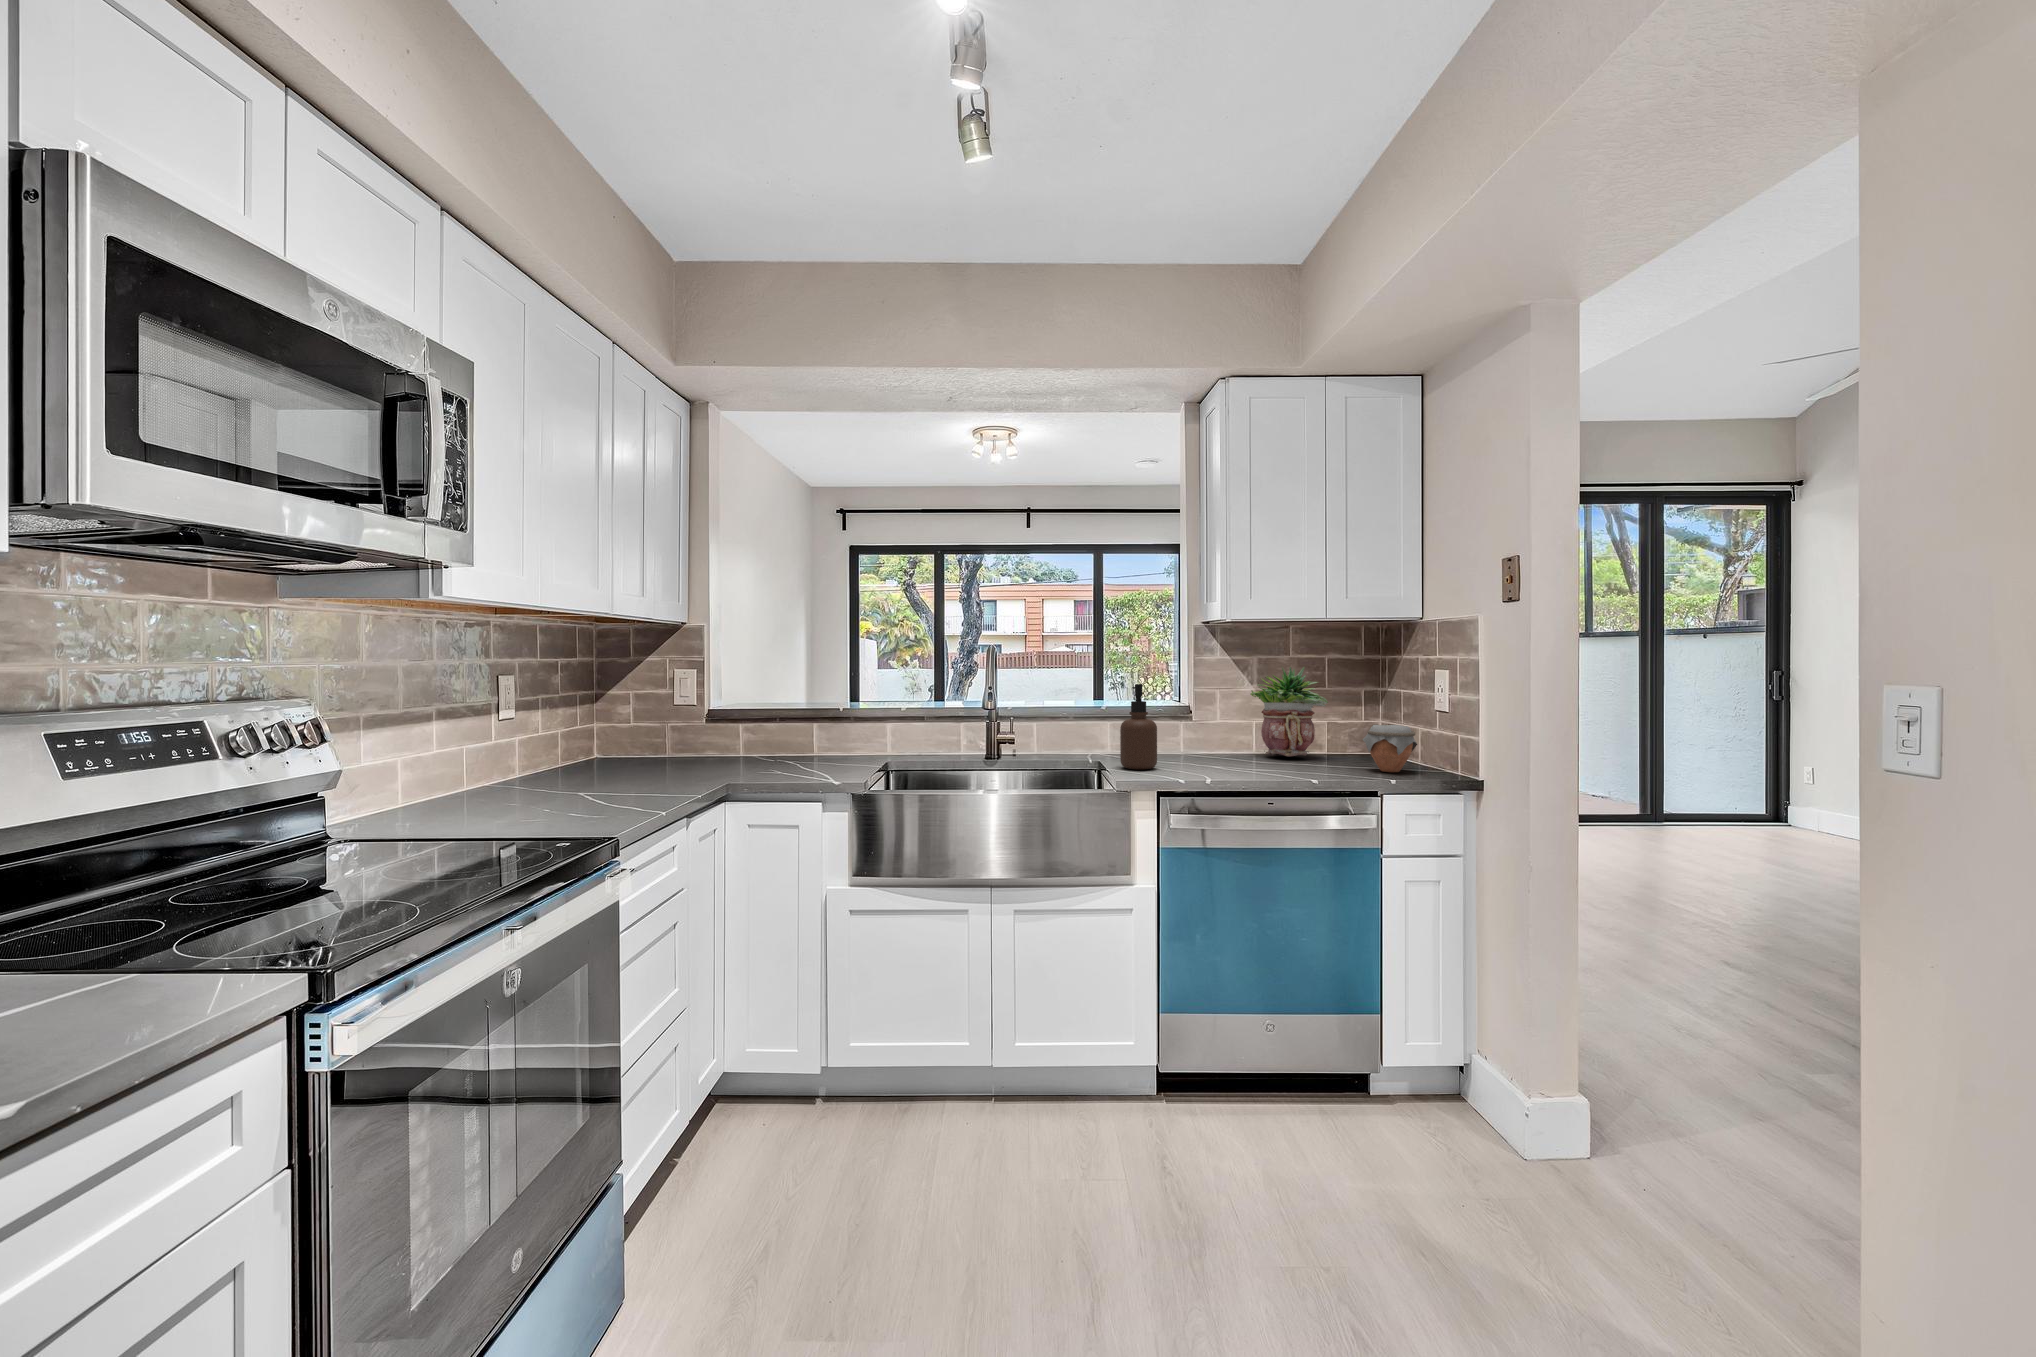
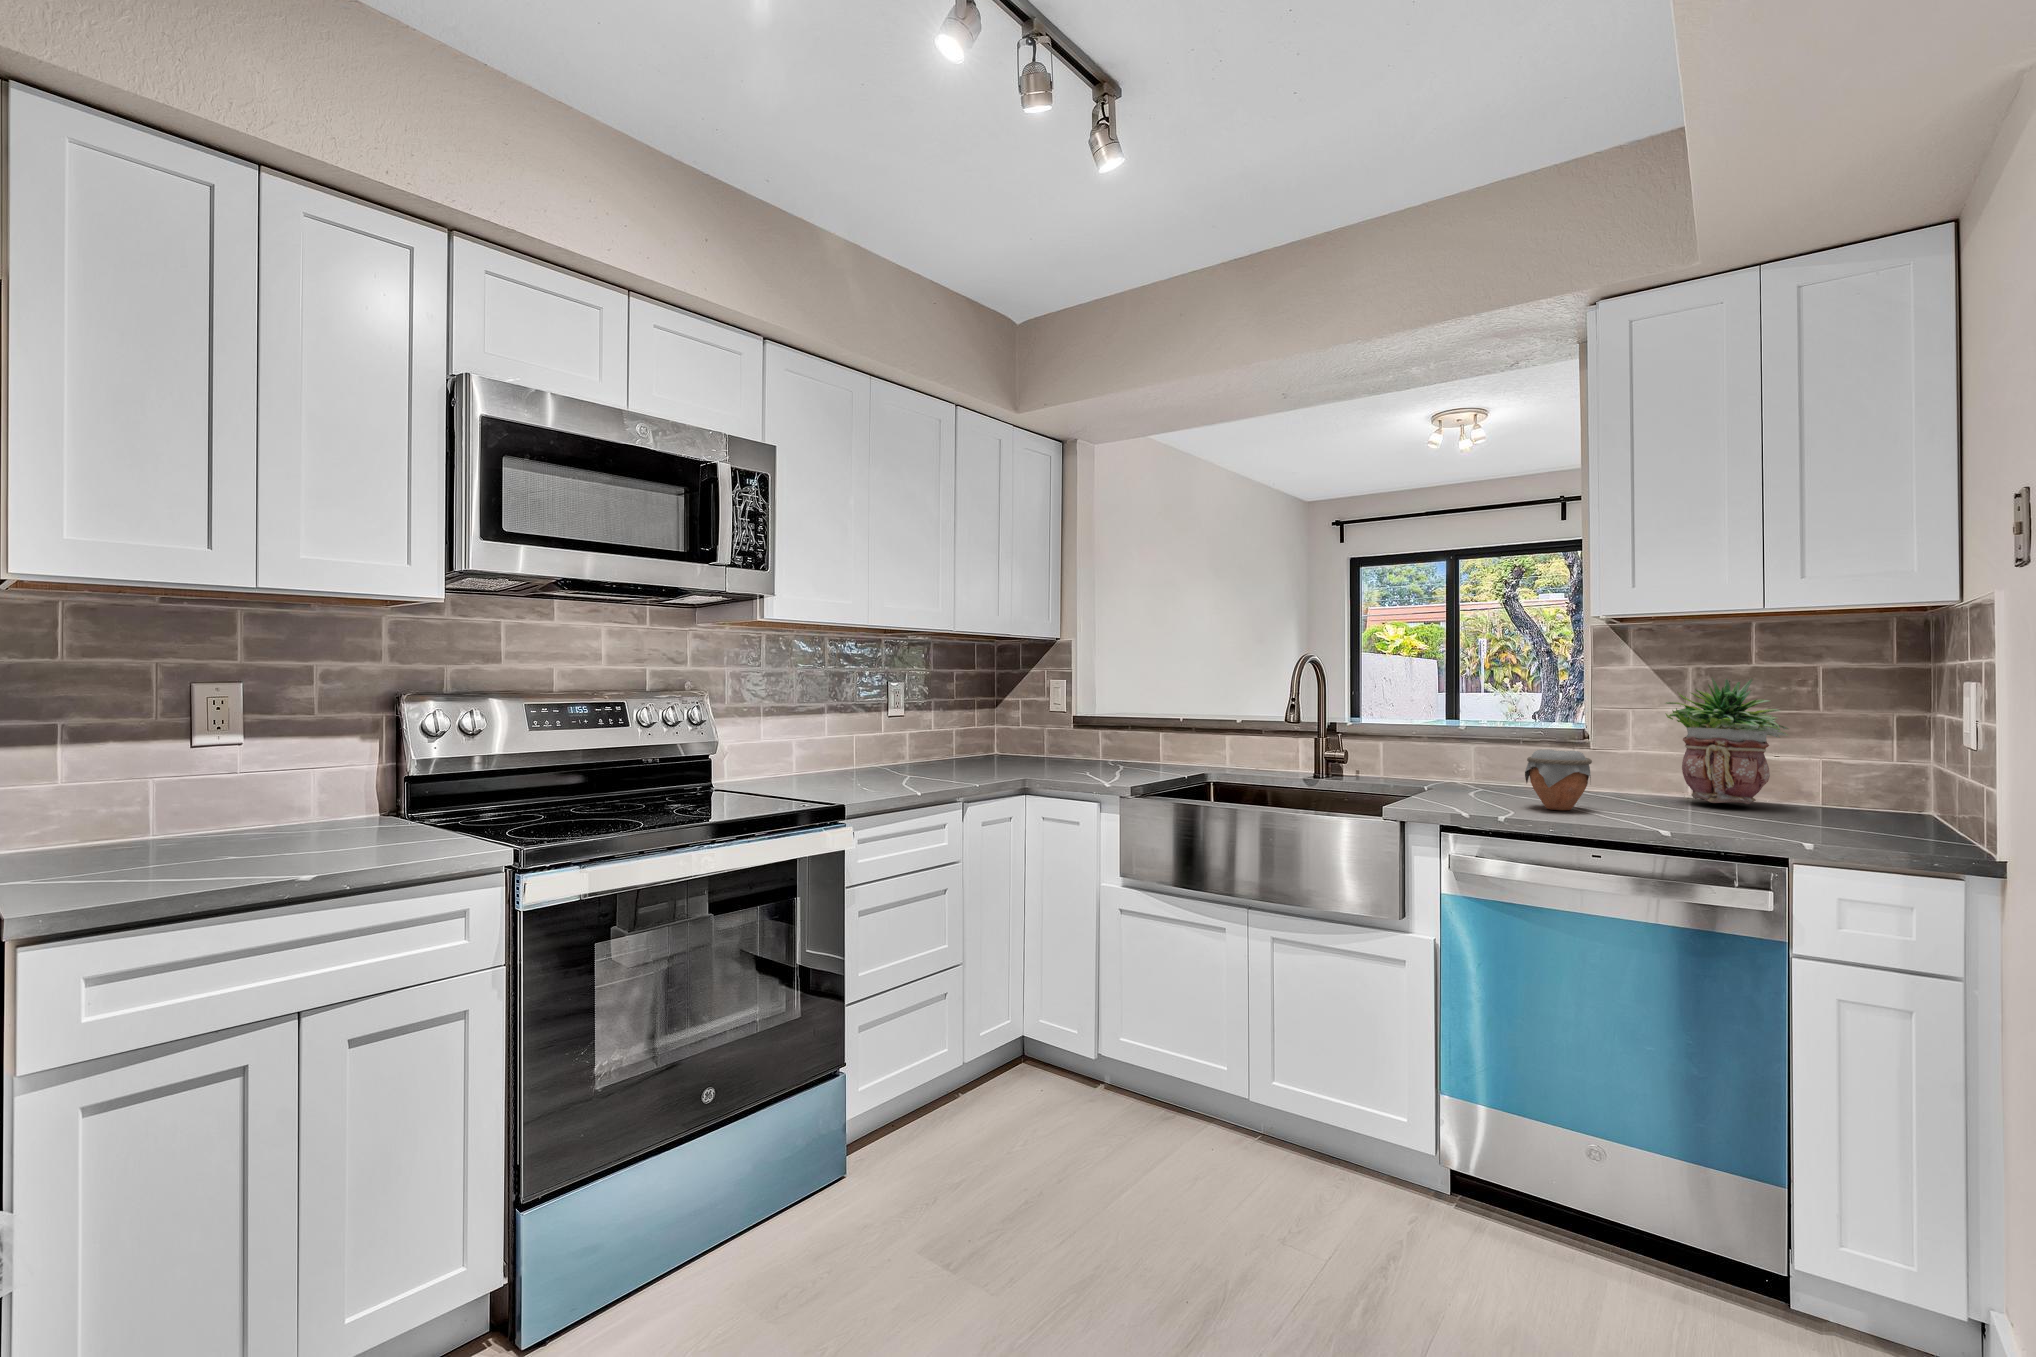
soap dispenser: present [1120,684,1157,770] -> none [1435,698,1483,801]
jar: present [1363,725,1417,772] -> present [1525,750,1592,810]

